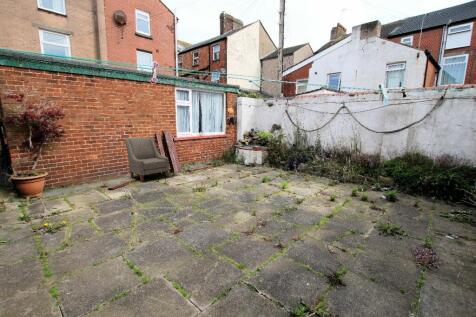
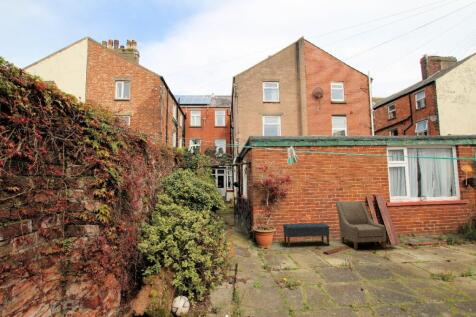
bench: none [60,161,117,191] -> present [283,223,329,247]

